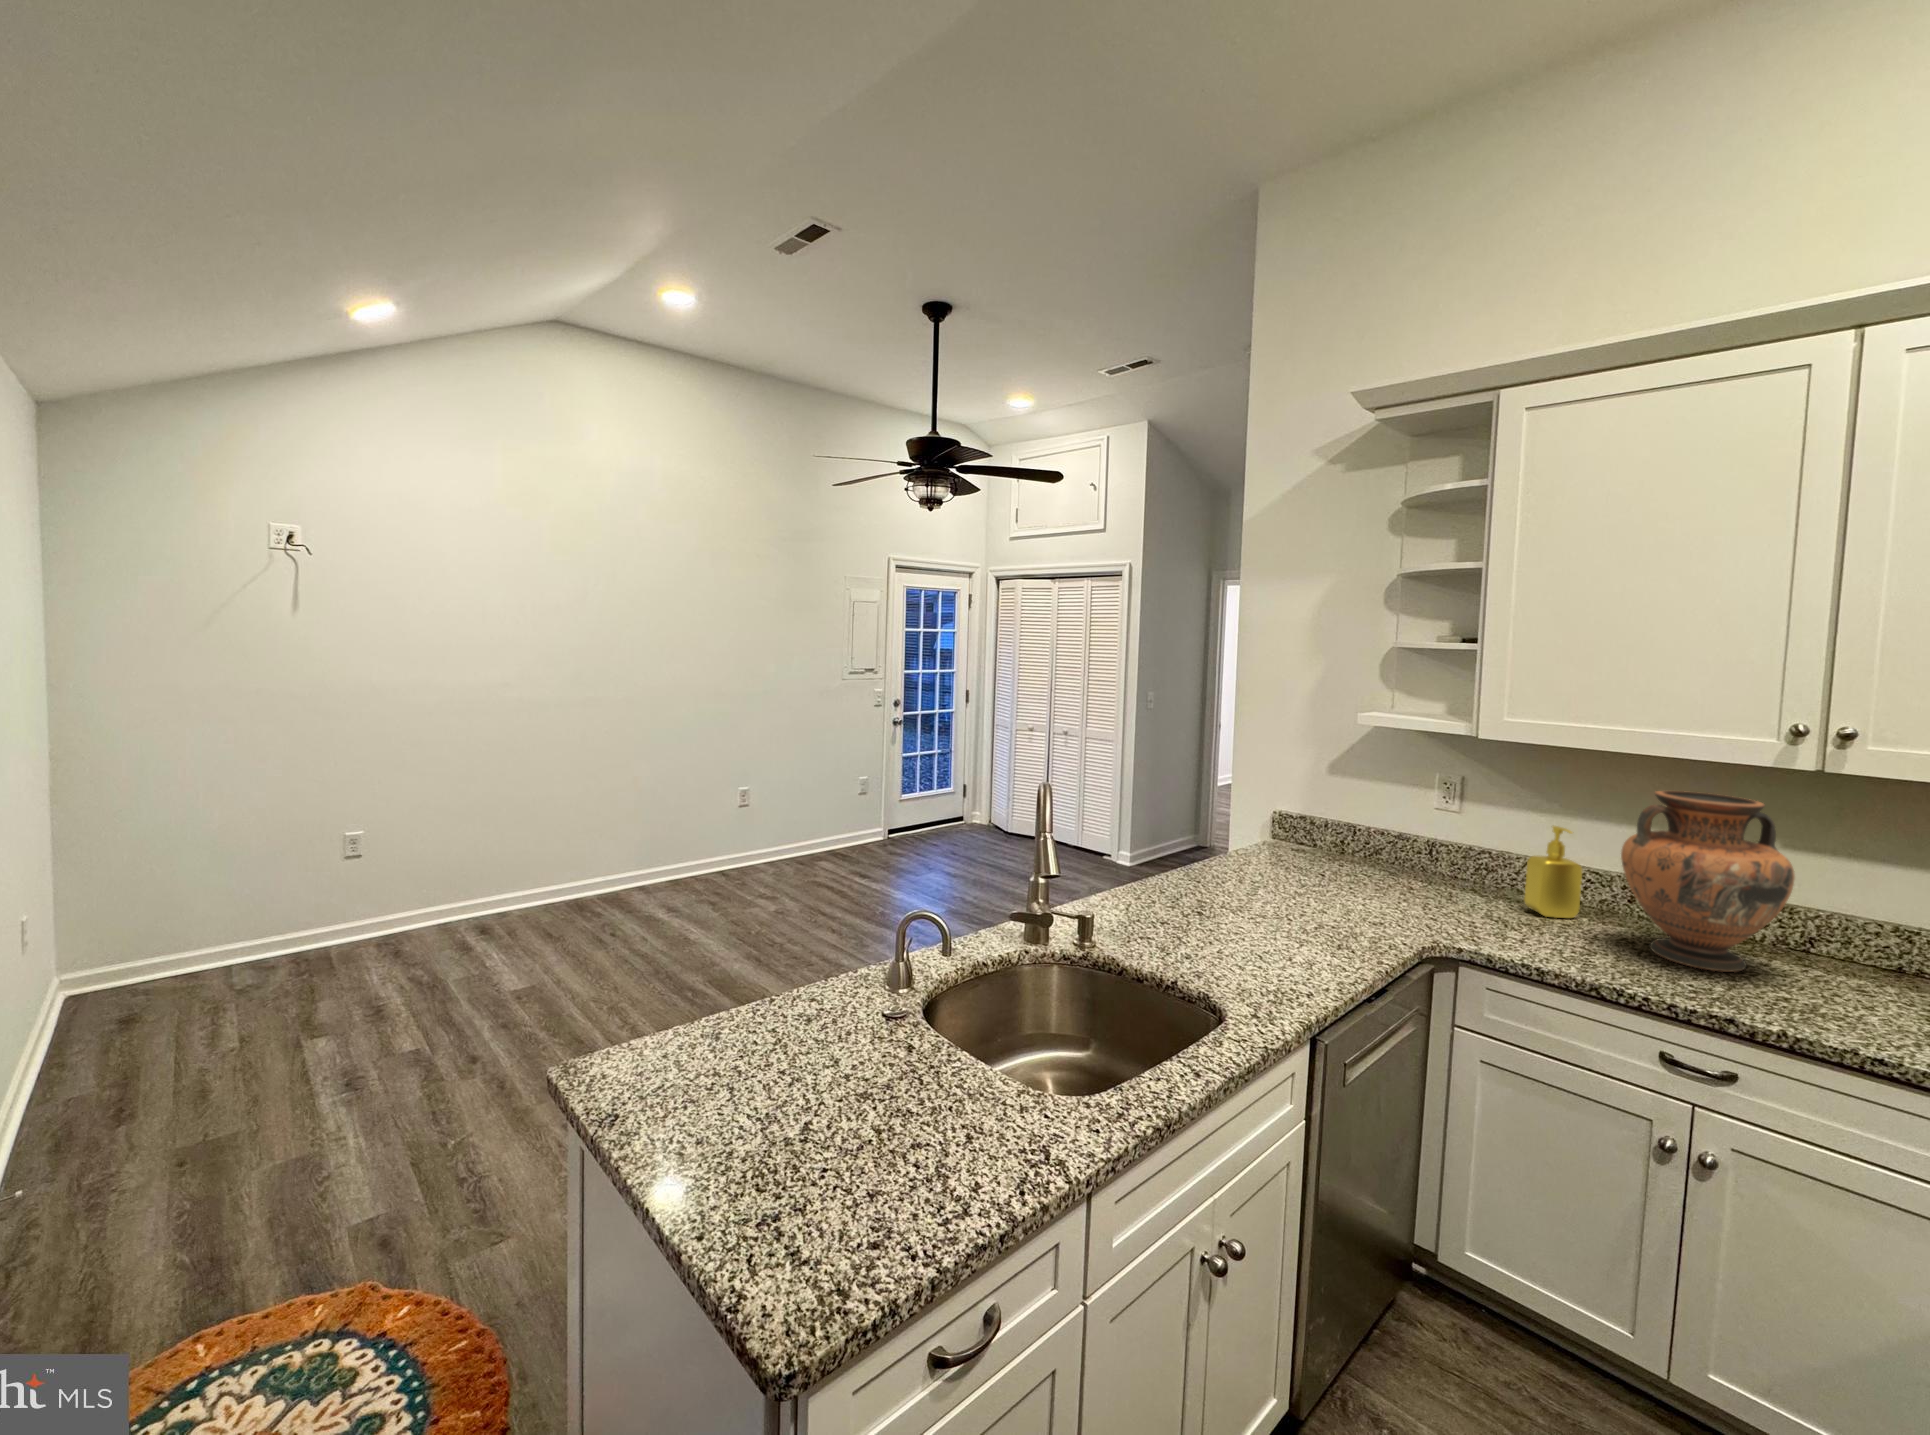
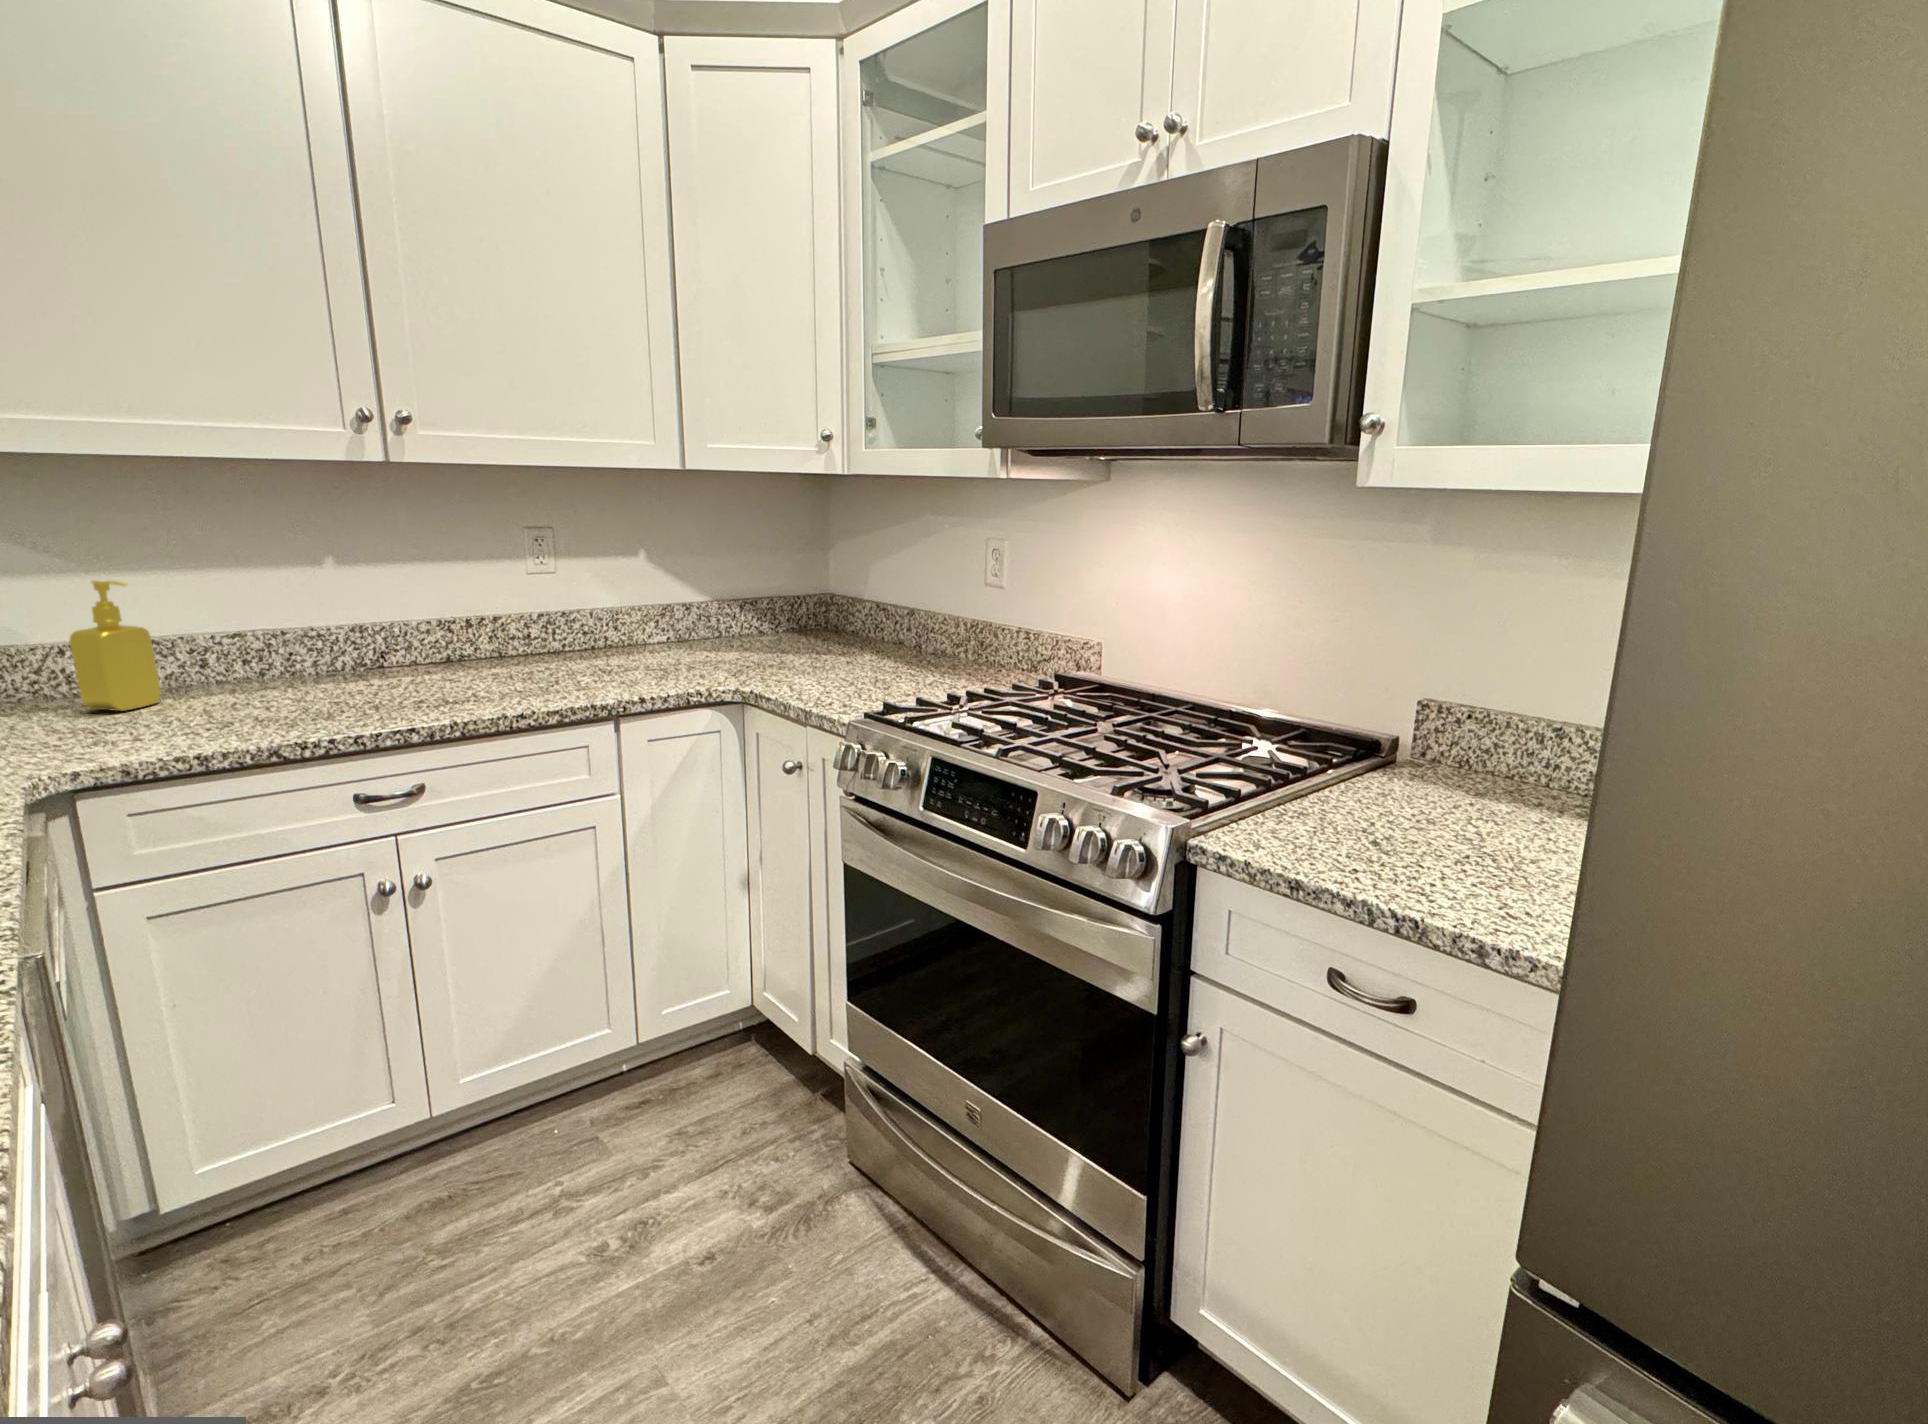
vase: present [1621,791,1795,972] -> none [211,503,391,705]

